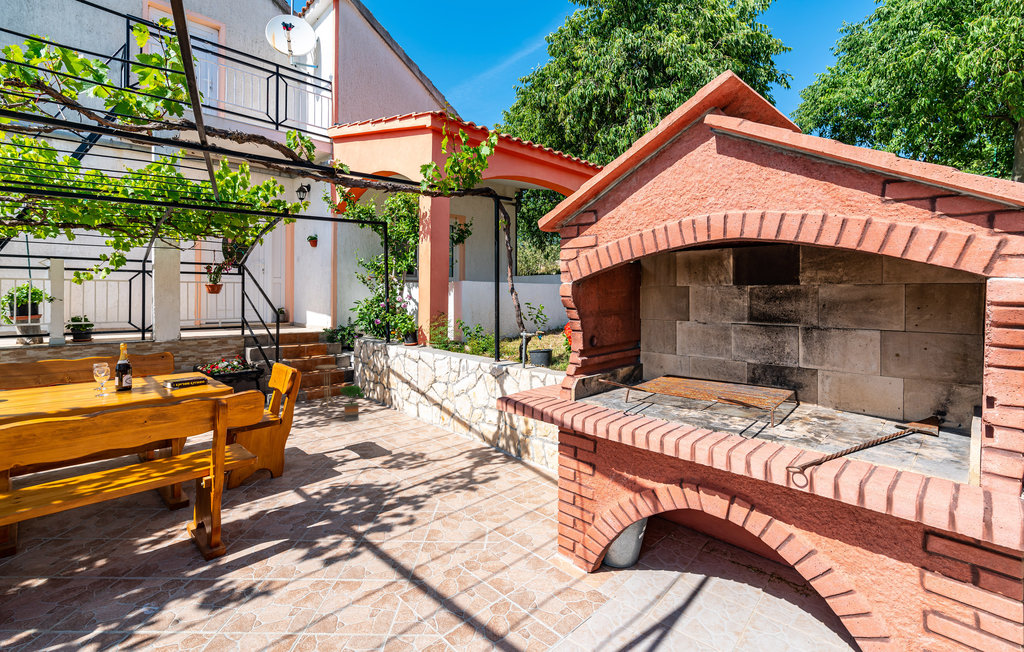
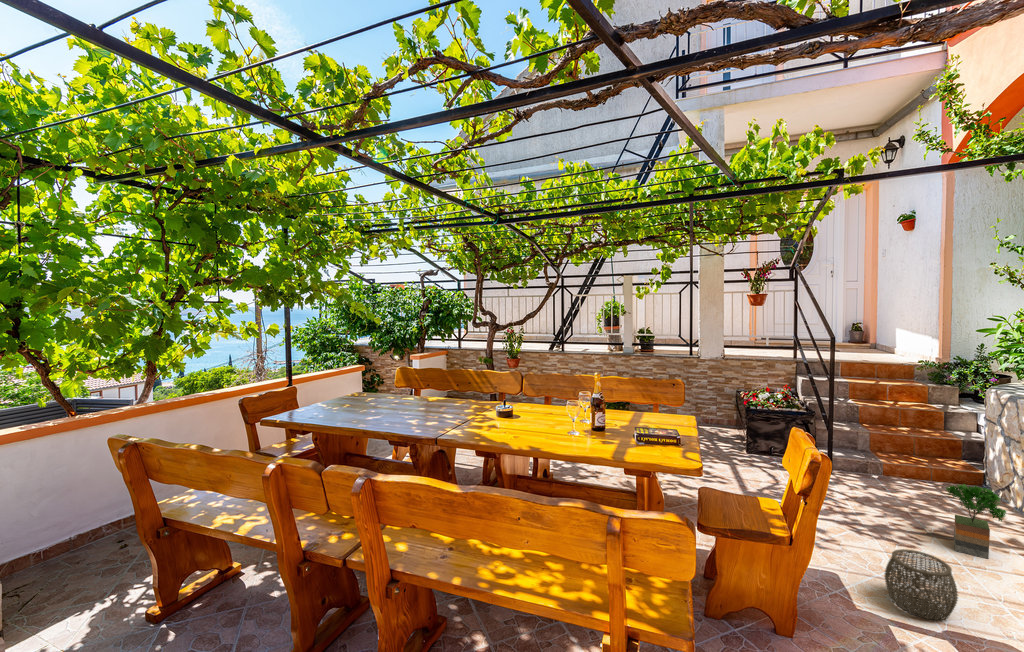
side table: present [315,365,338,408] -> none [900,426,947,502]
woven basket: none [318,418,349,448] -> present [885,549,958,620]

